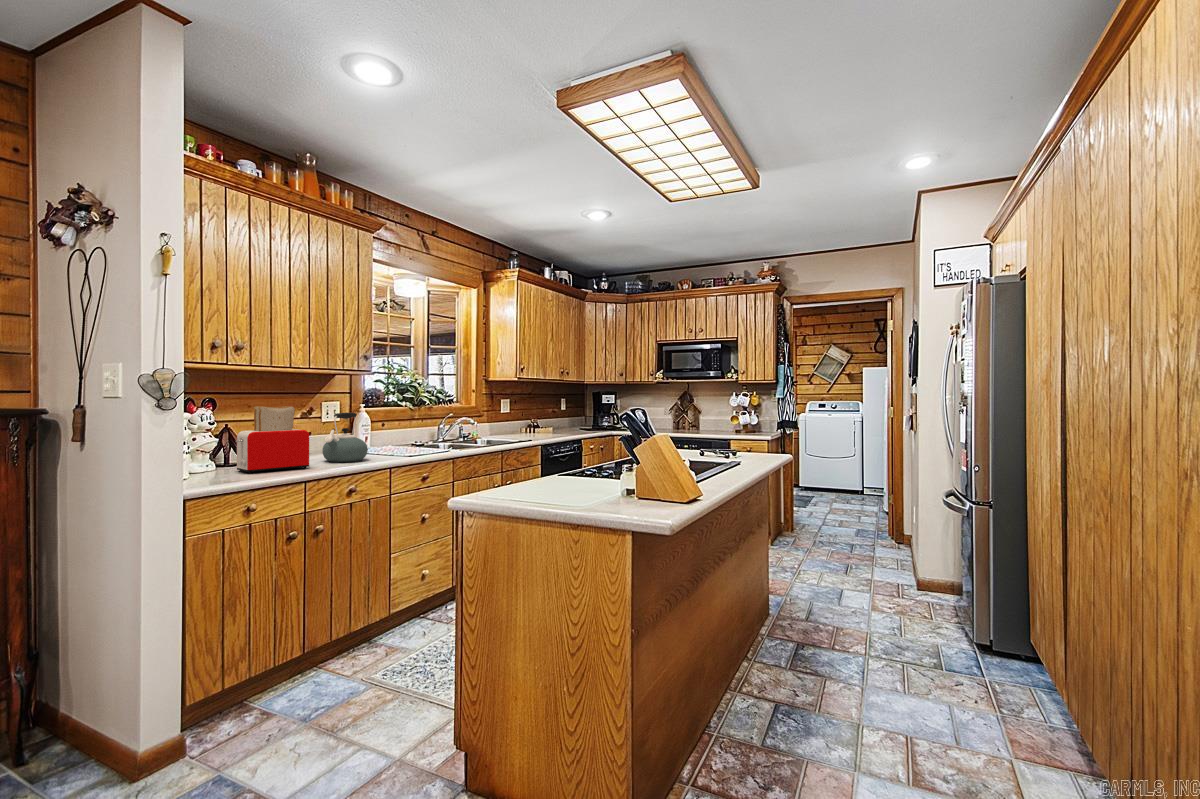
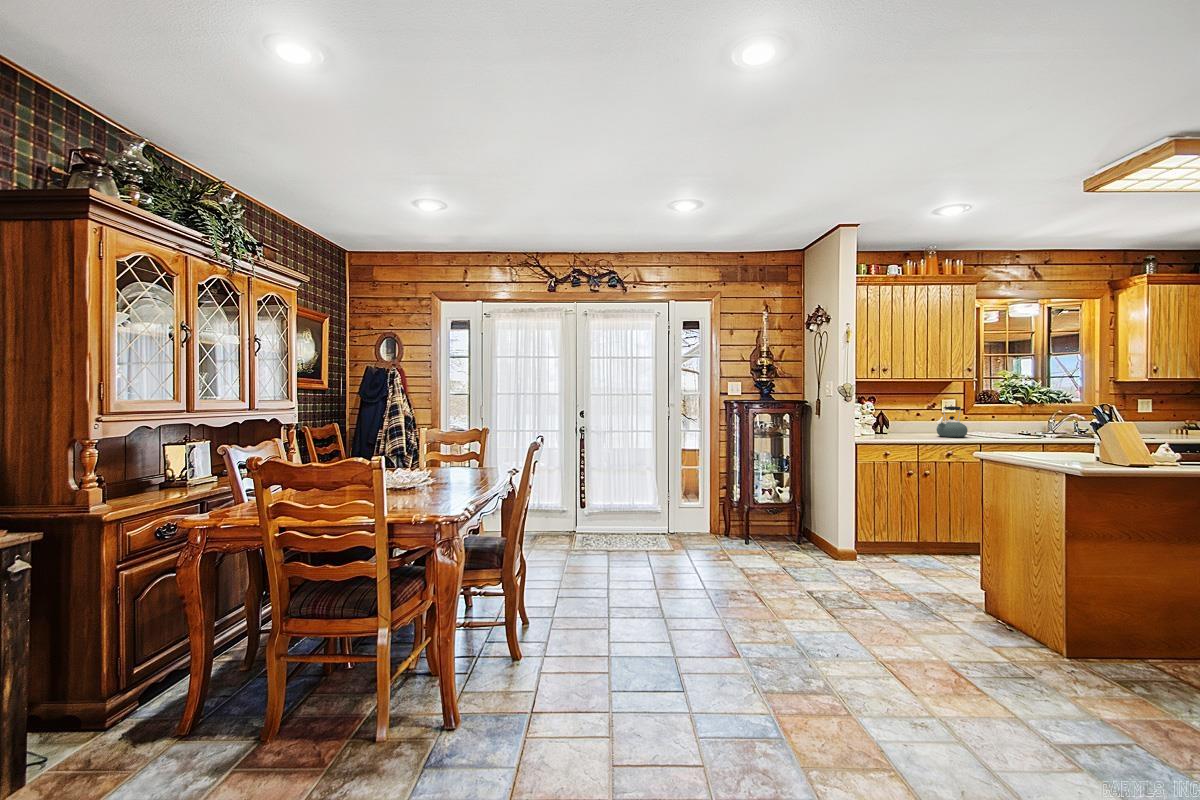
toaster: present [235,406,309,473] -> none [883,402,924,438]

